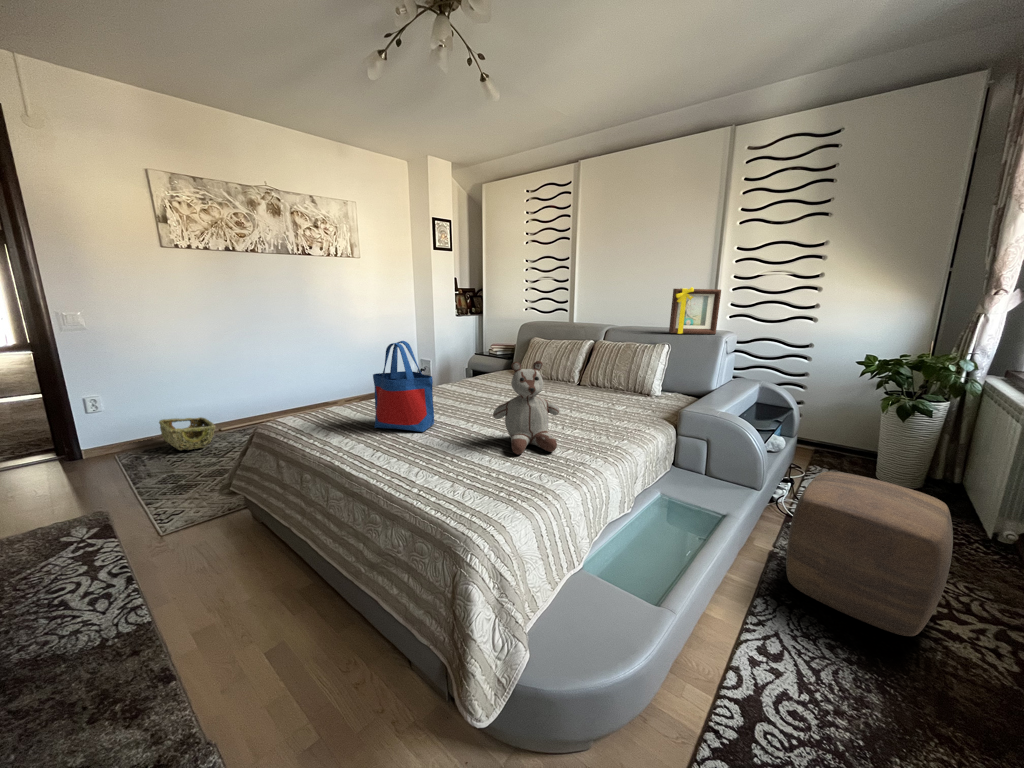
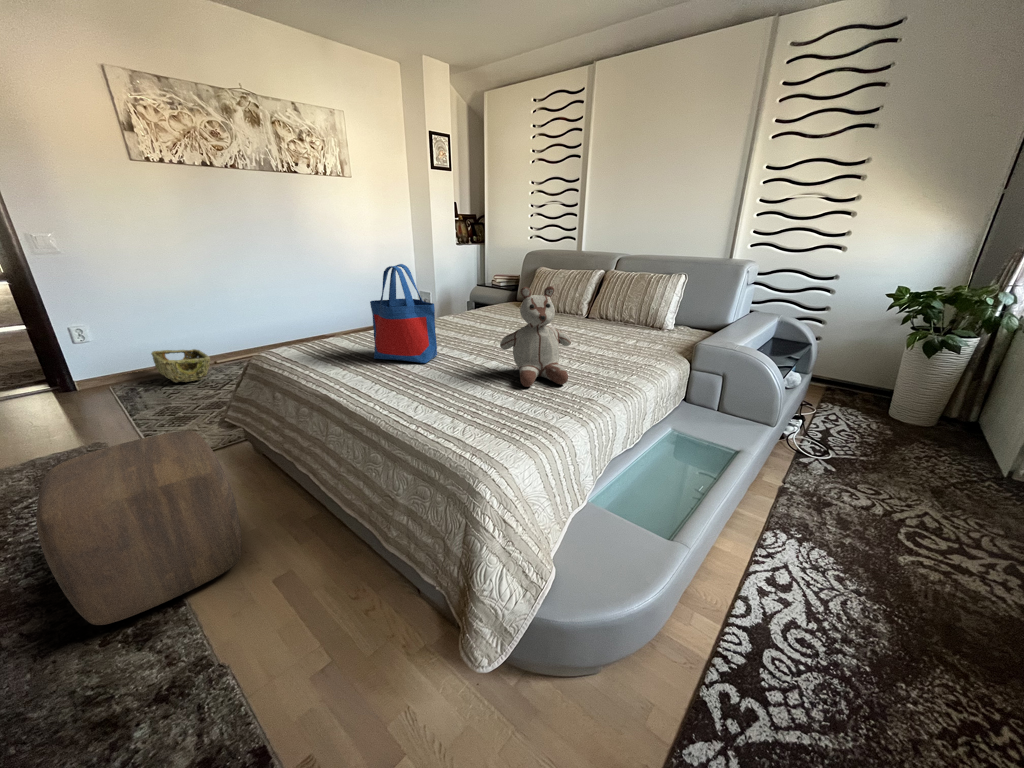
picture frame: present [669,287,721,334] -> none [687,209,748,263]
ottoman: present [786,471,953,636] -> present [36,431,242,625]

